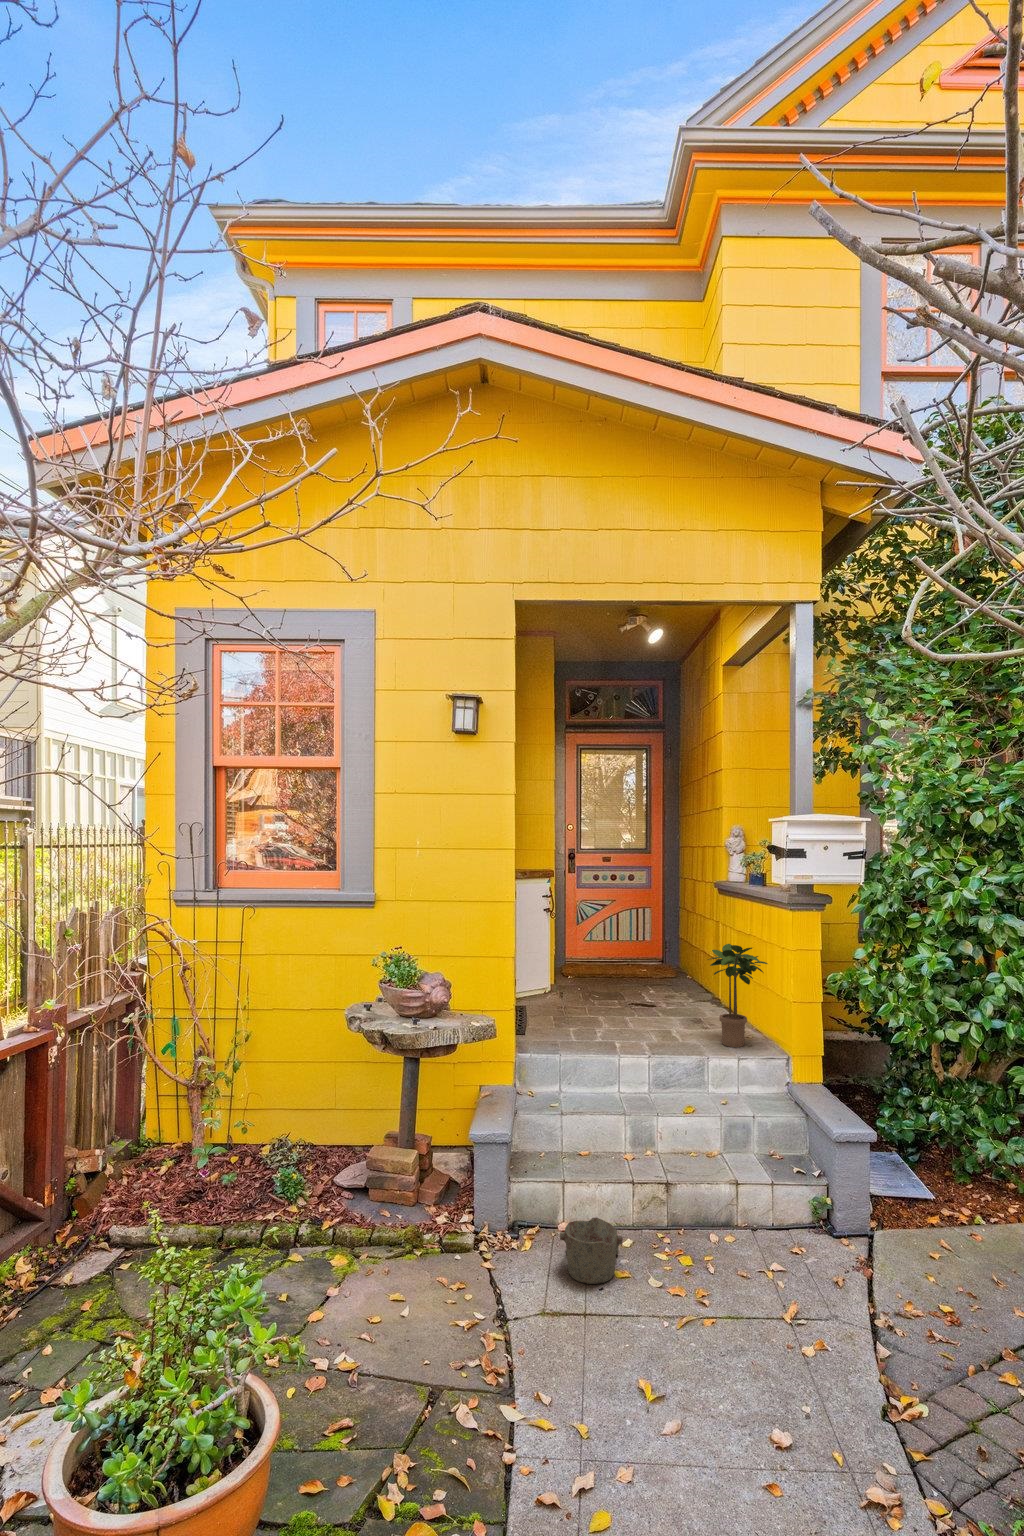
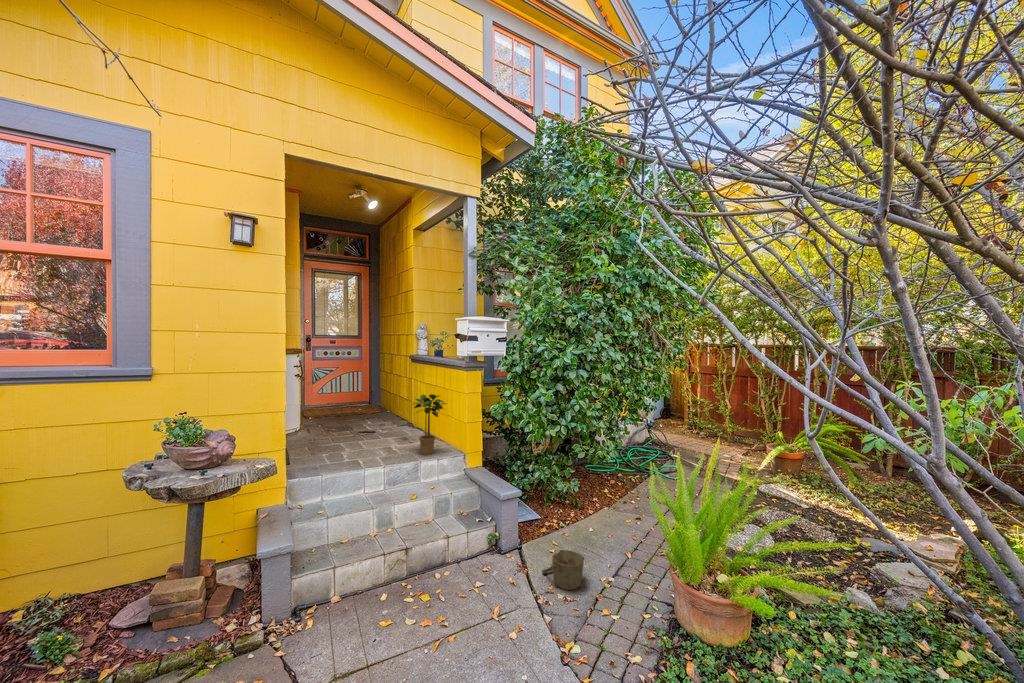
bucket: present [560,1217,623,1284] -> present [542,550,584,590]

